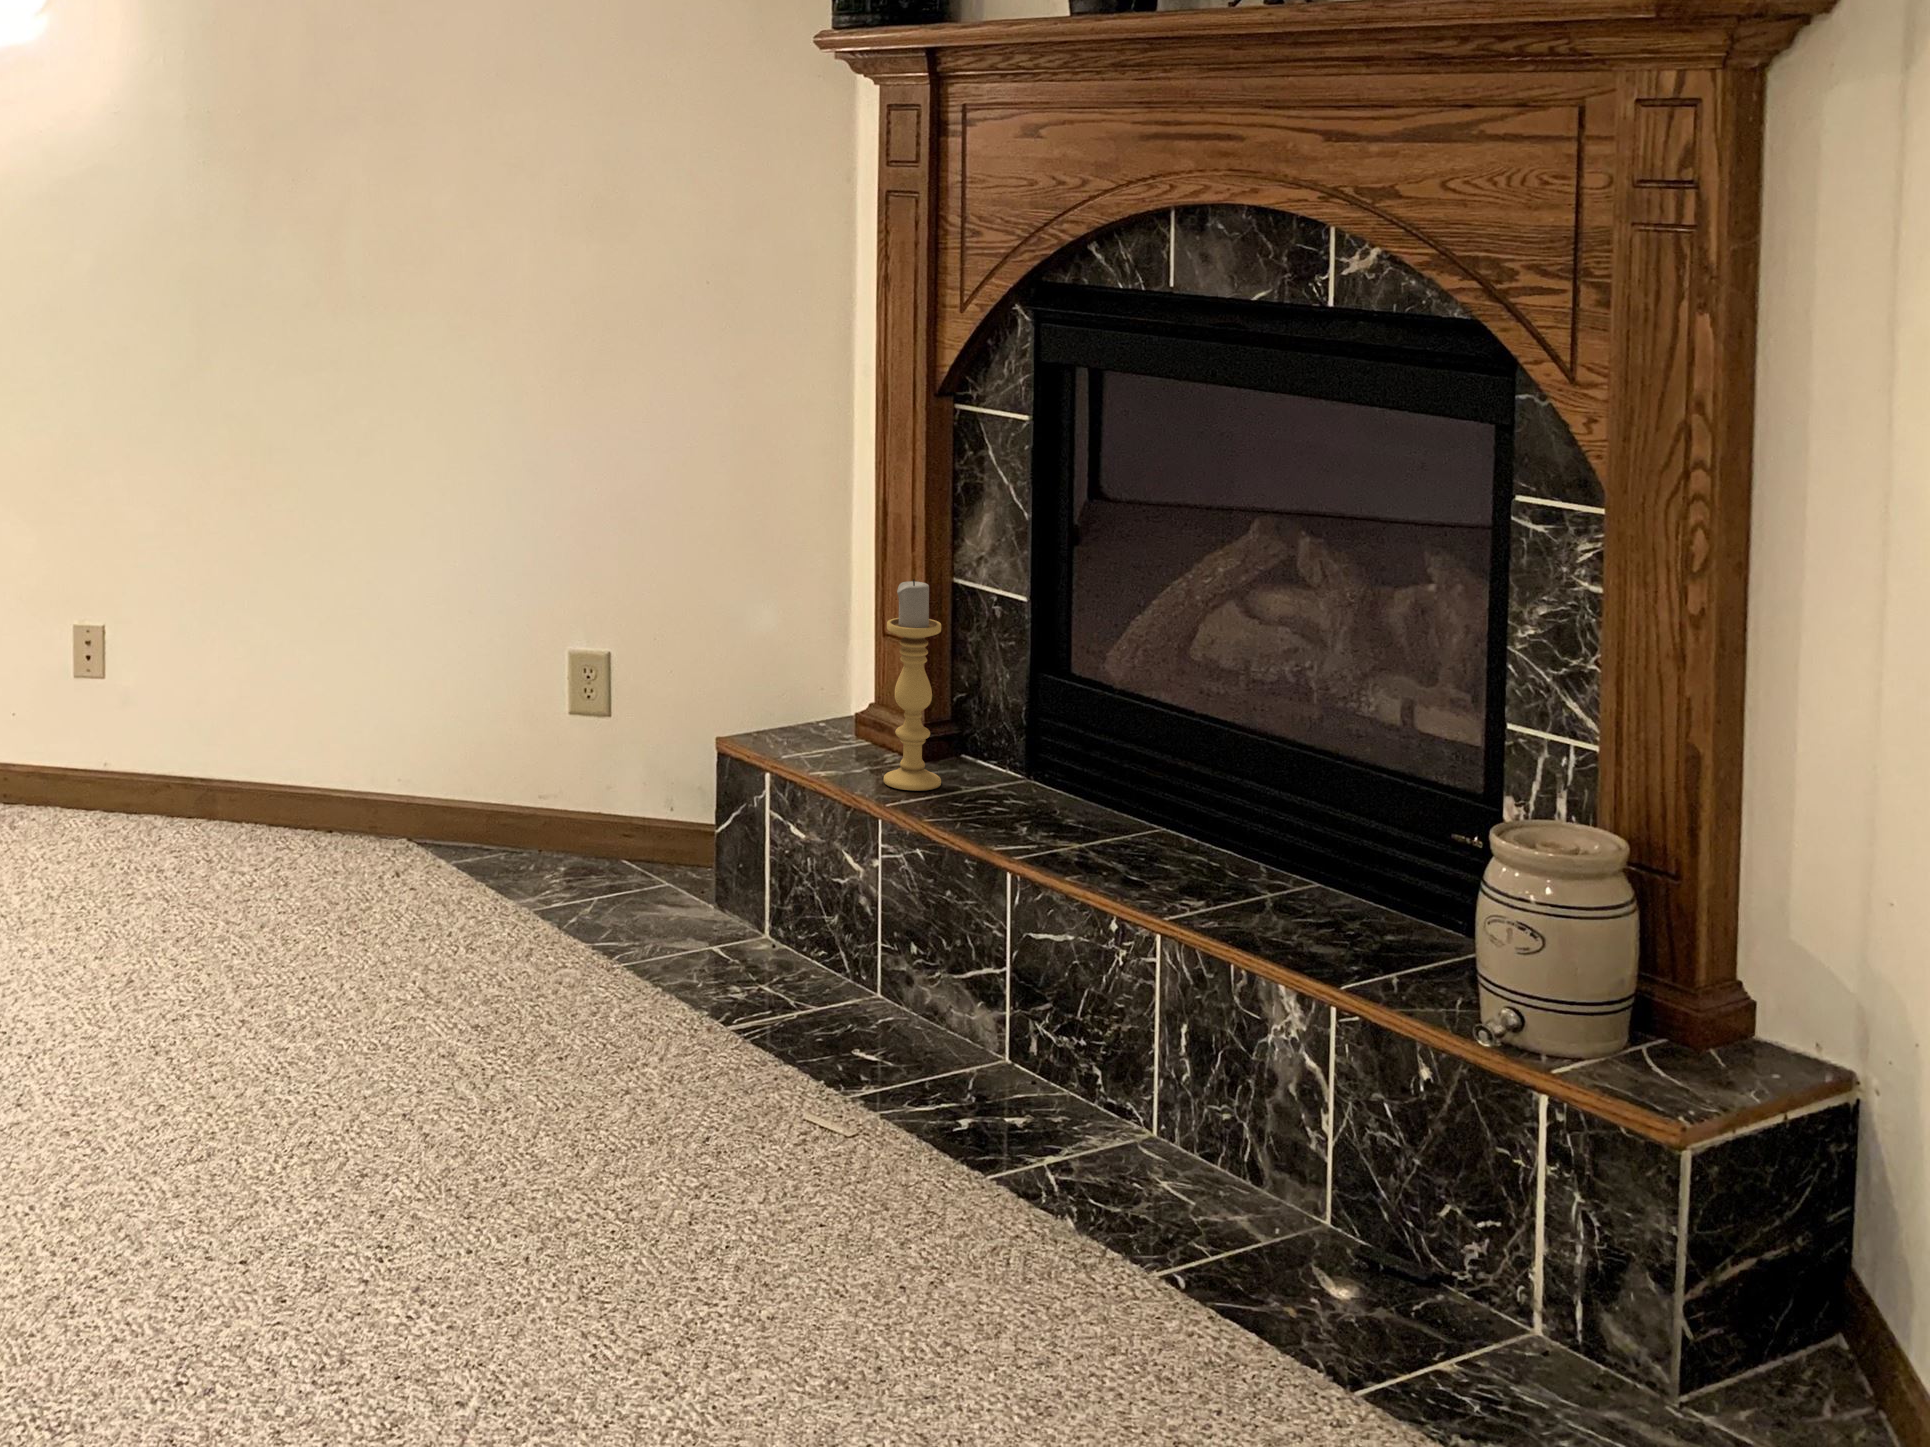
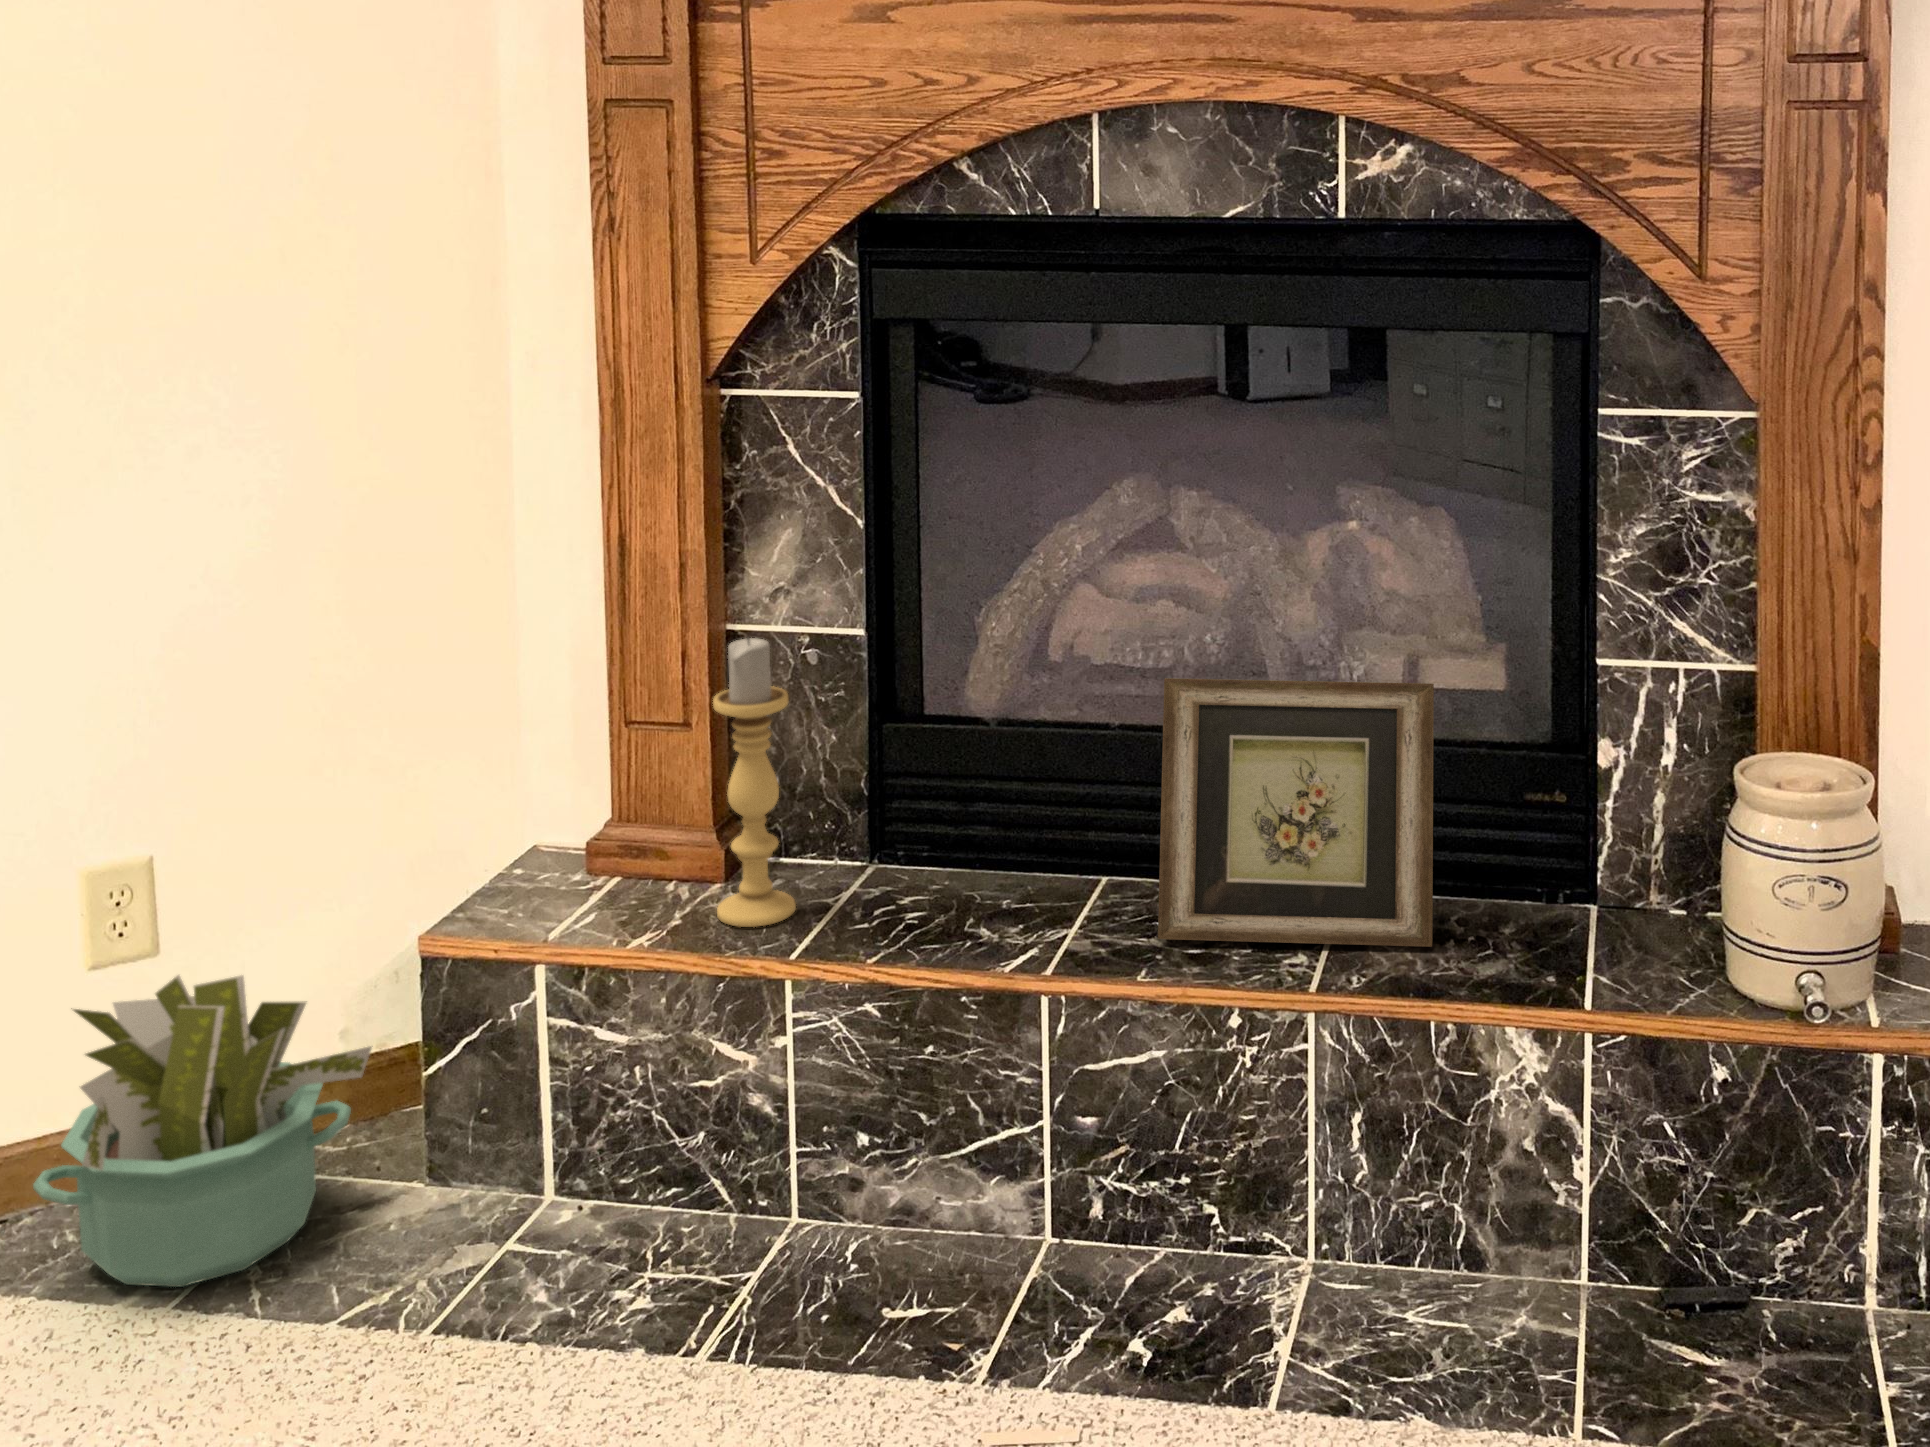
picture frame: none [1120,665,1353,927] -> present [1158,678,1434,947]
decorative plant: none [500,730,692,913] -> present [33,975,373,1287]

